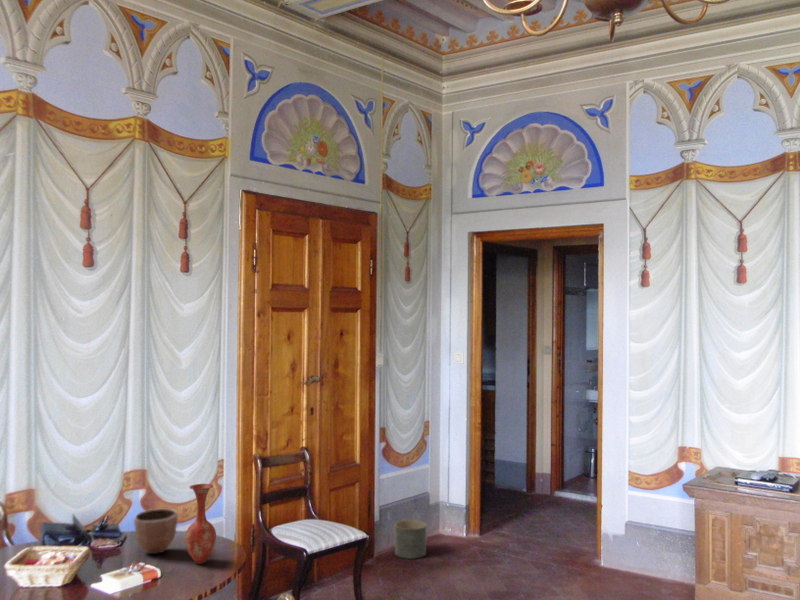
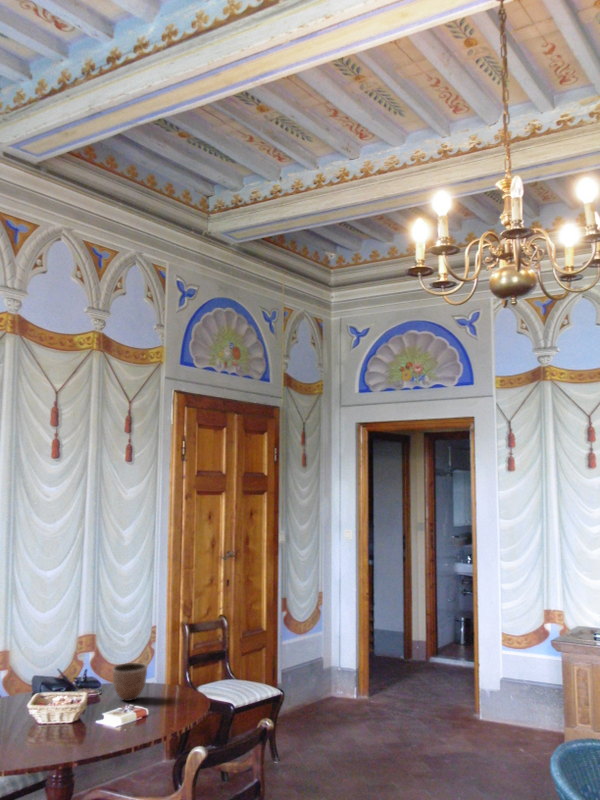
vase: present [185,484,216,564] -> none [159,639,183,707]
planter: present [395,520,427,559] -> none [295,684,324,719]

